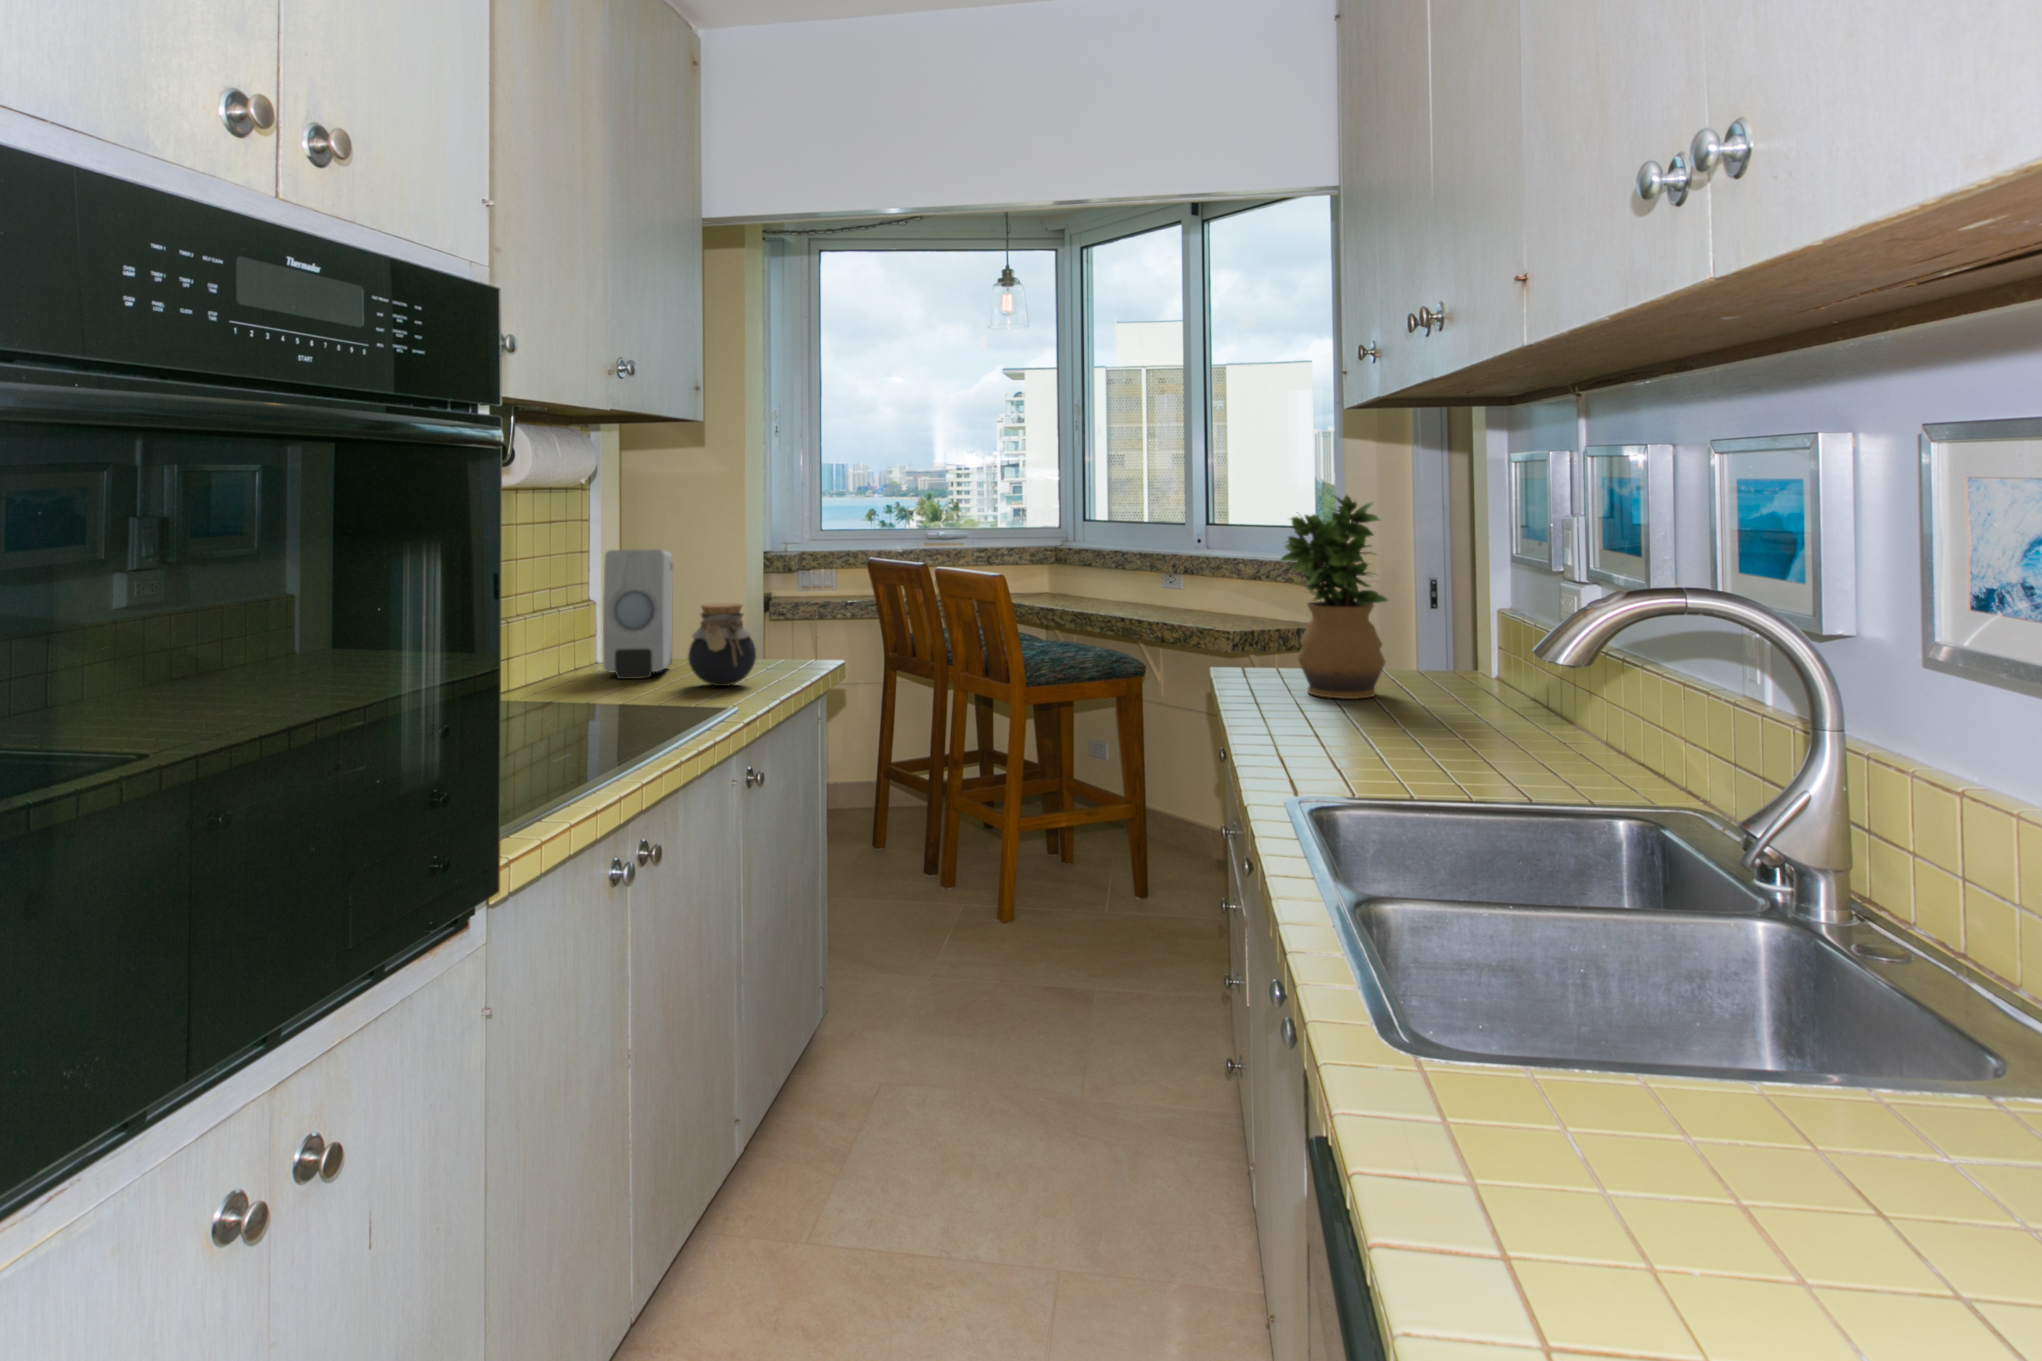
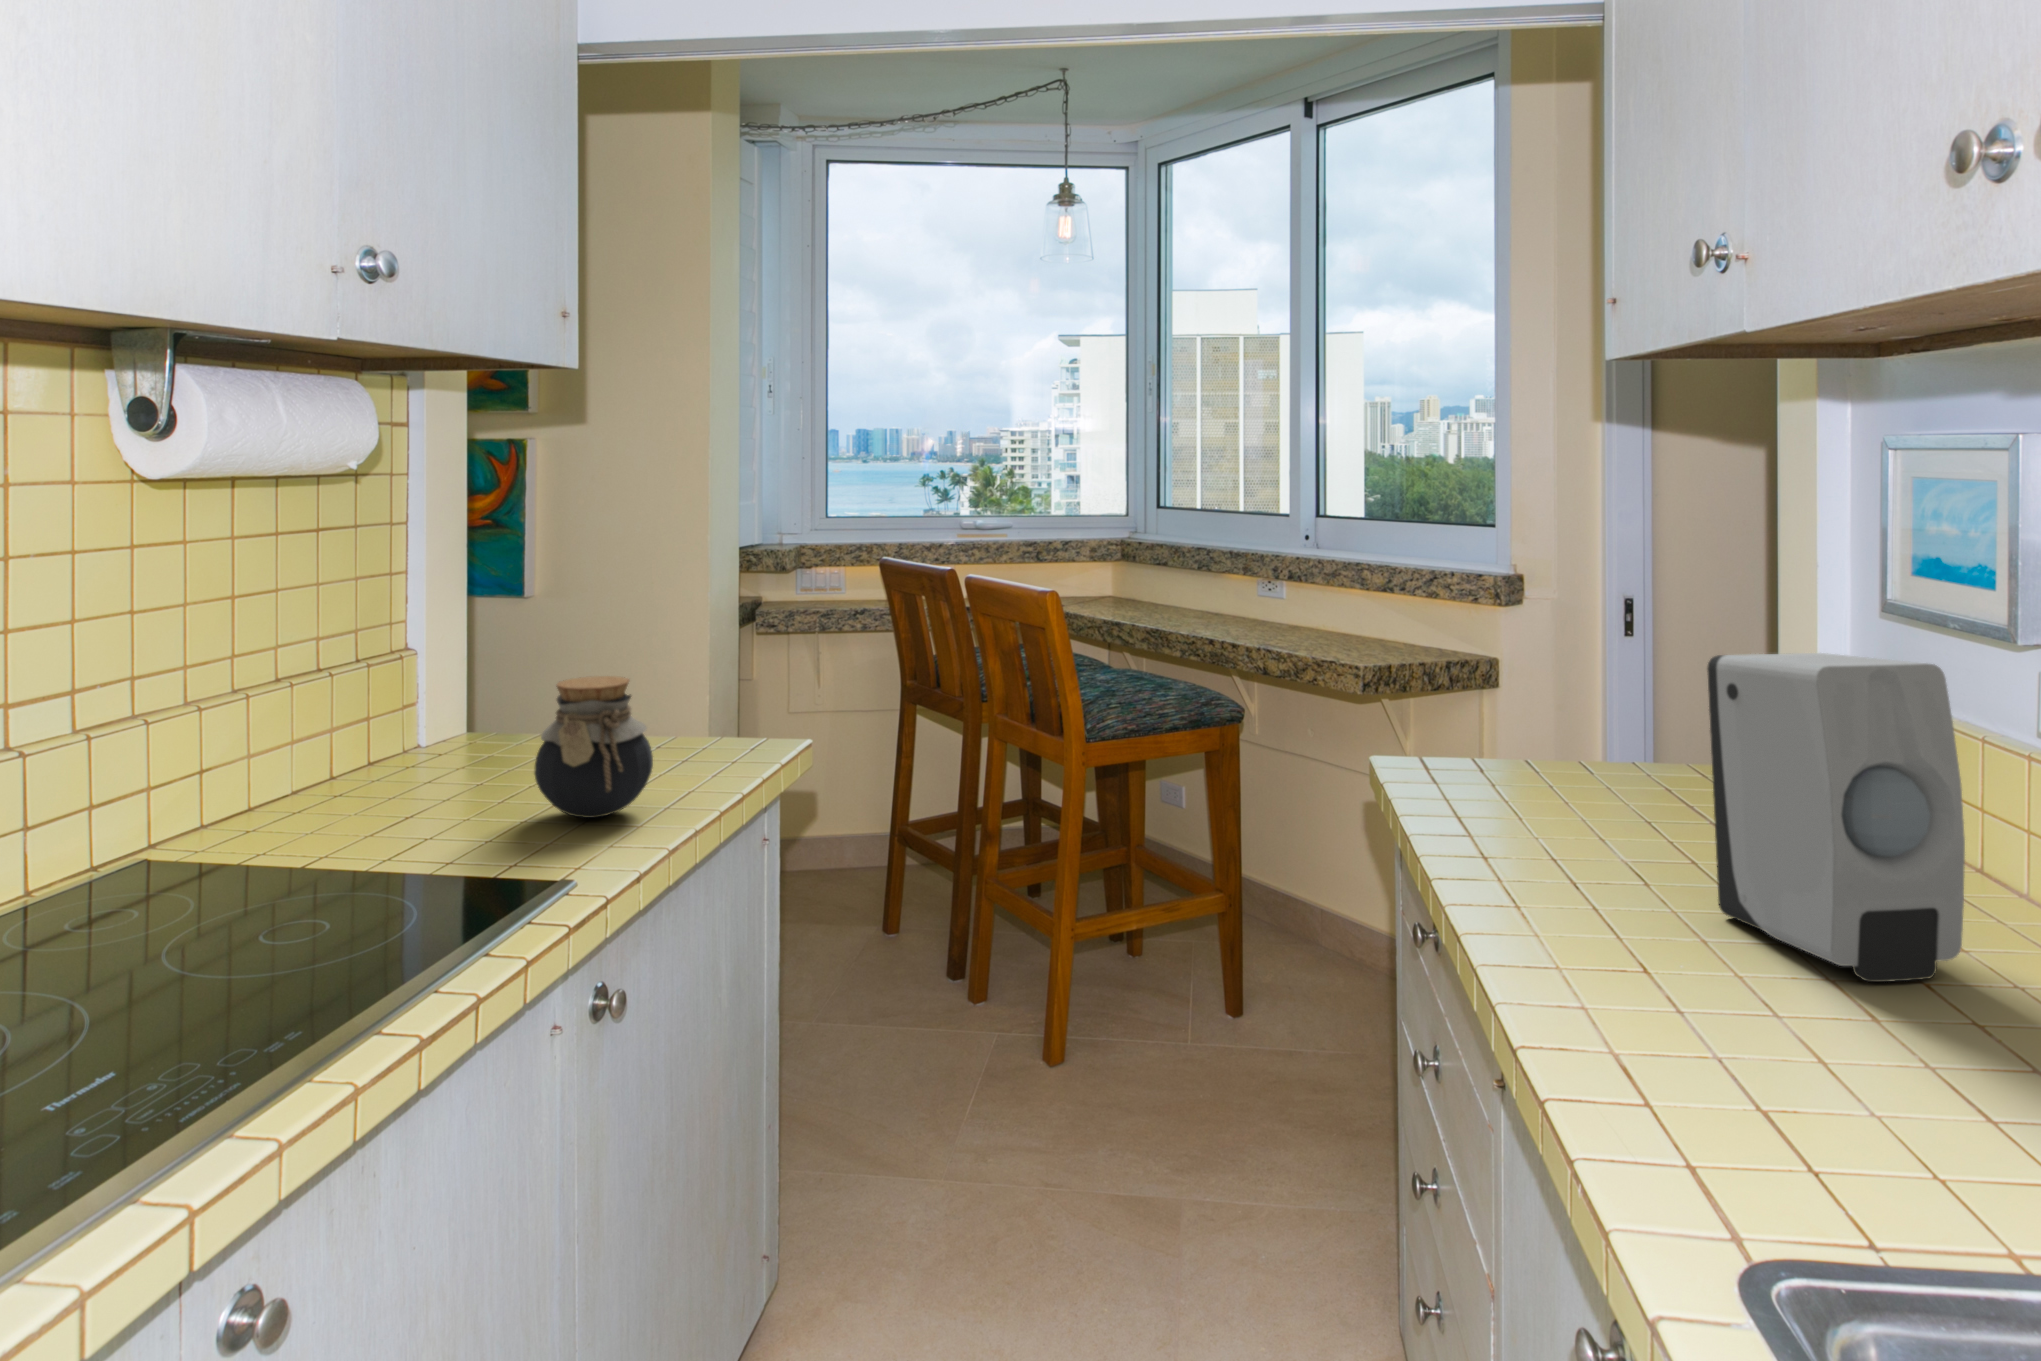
potted plant: present [1281,495,1387,699] -> none [1521,509,1699,853]
soap dispenser: present [603,549,673,679] -> present [1707,653,1965,982]

